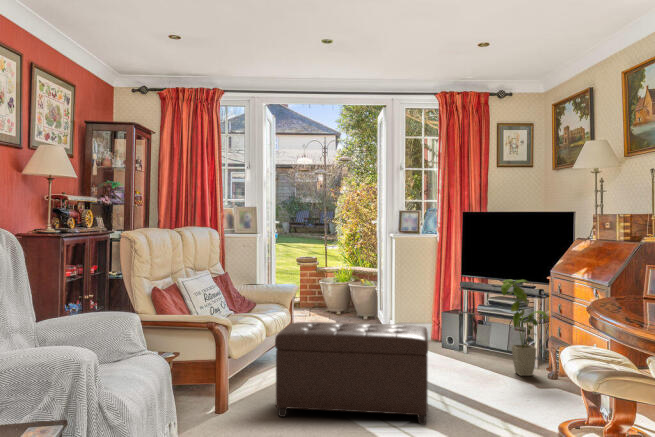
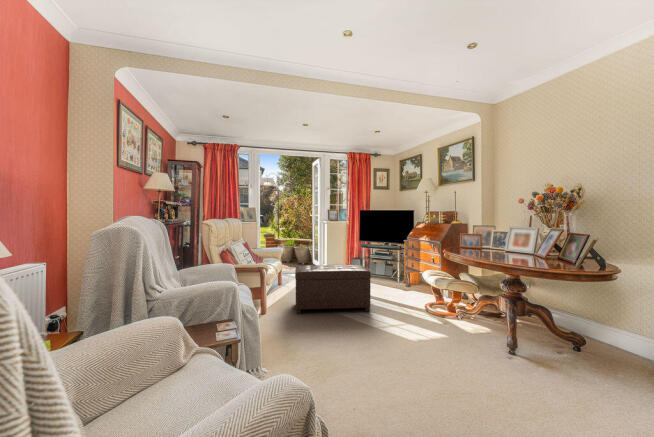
house plant: present [501,280,549,376] -> none [387,242,410,287]

